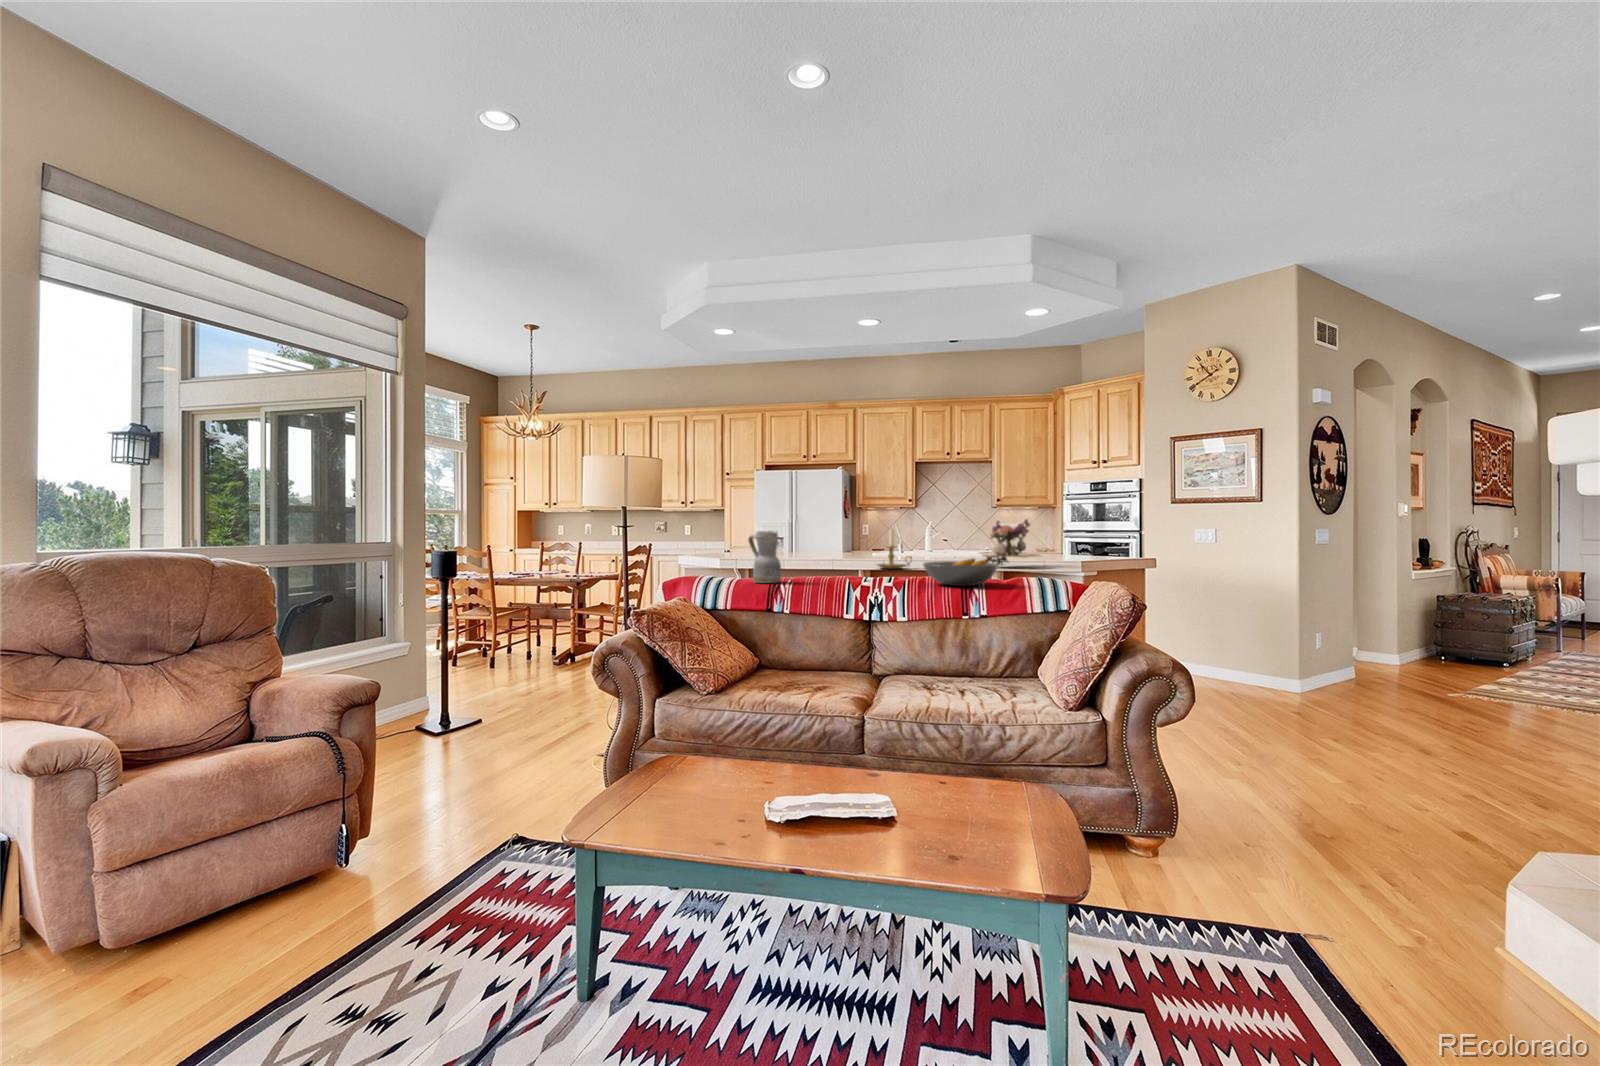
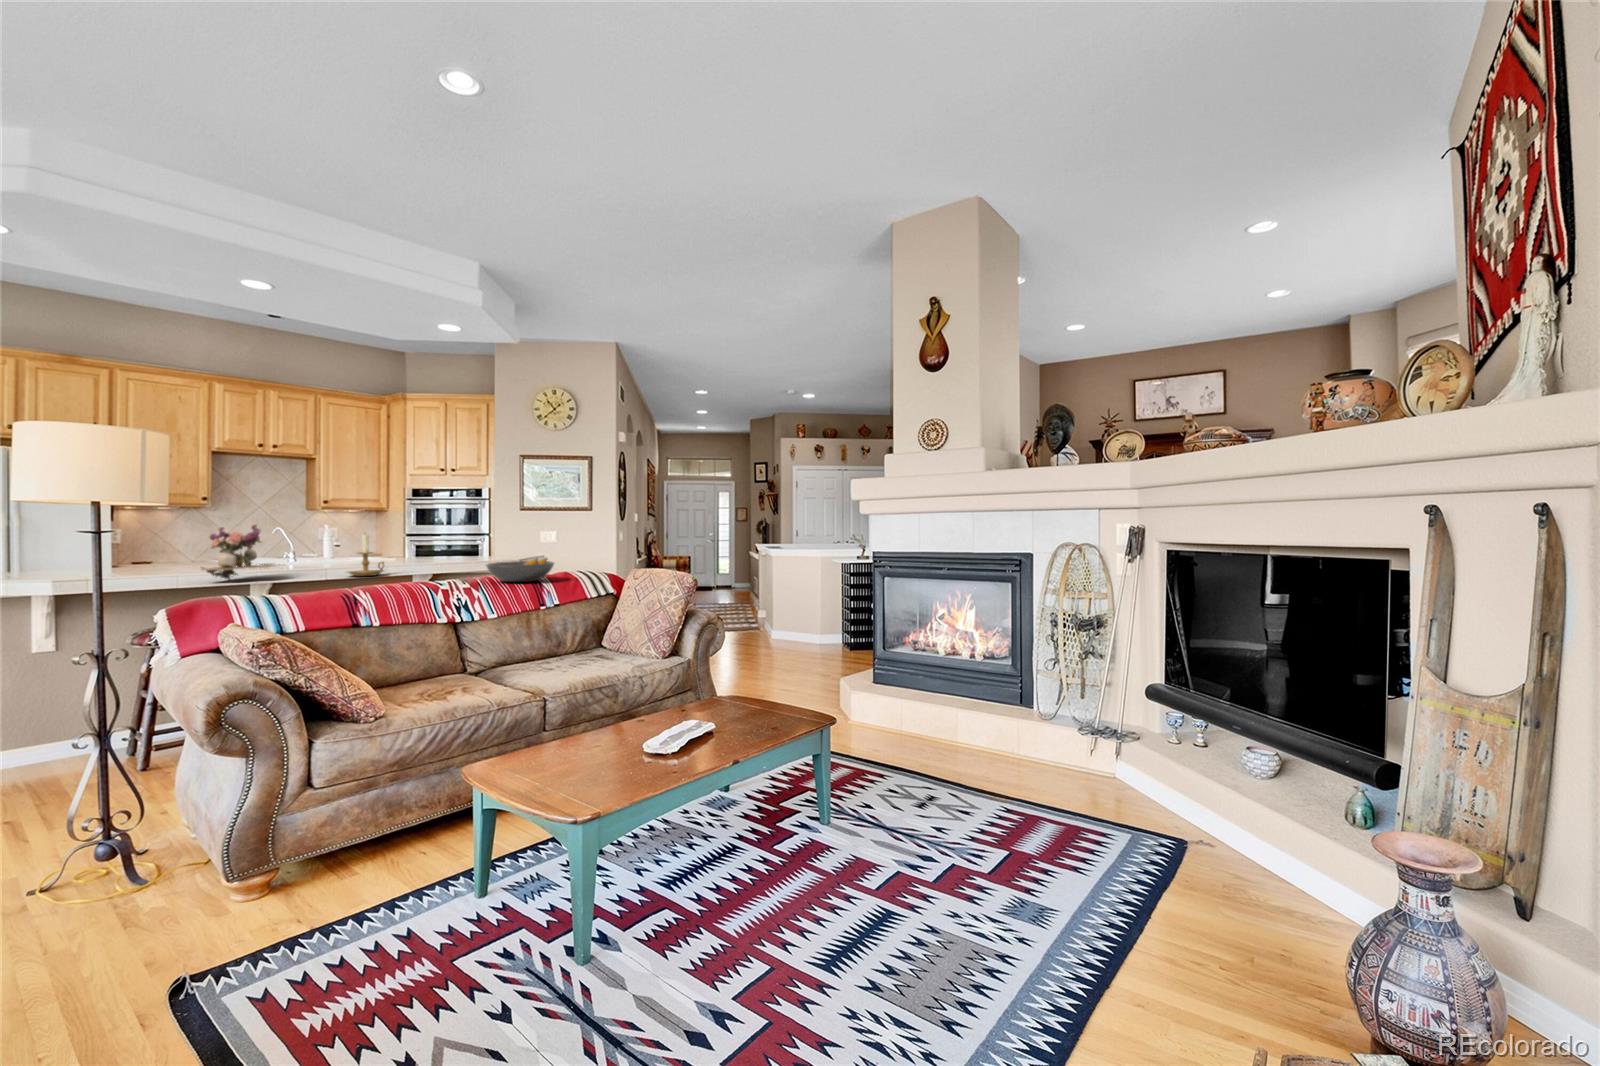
flower arrangement: present [983,519,1038,565] -> present [201,524,280,579]
ceramic pitcher: present [748,531,781,583] -> none [300,542,349,601]

